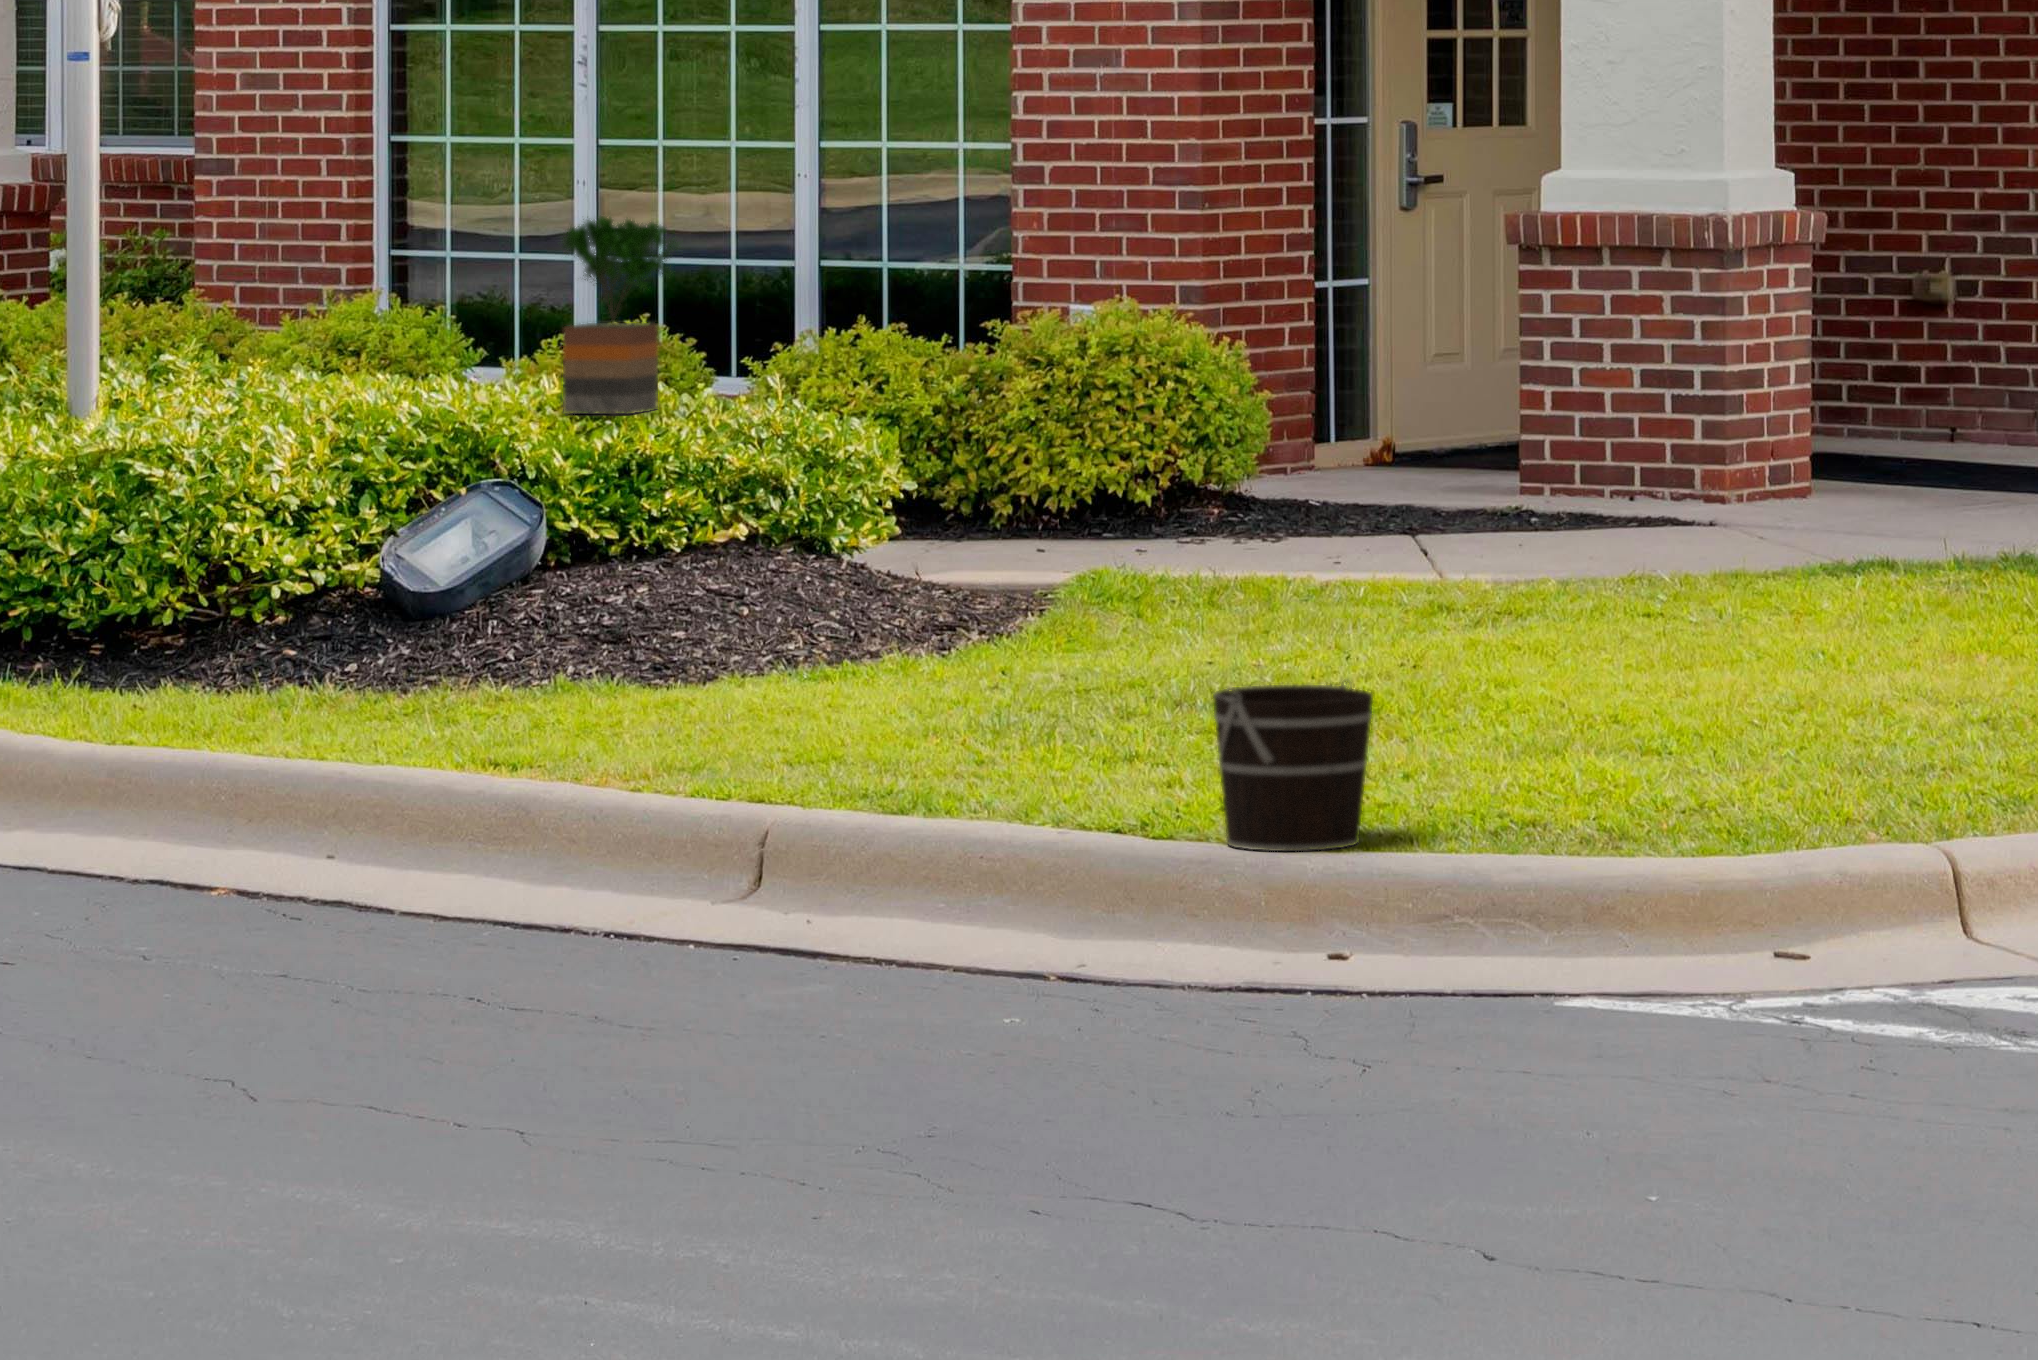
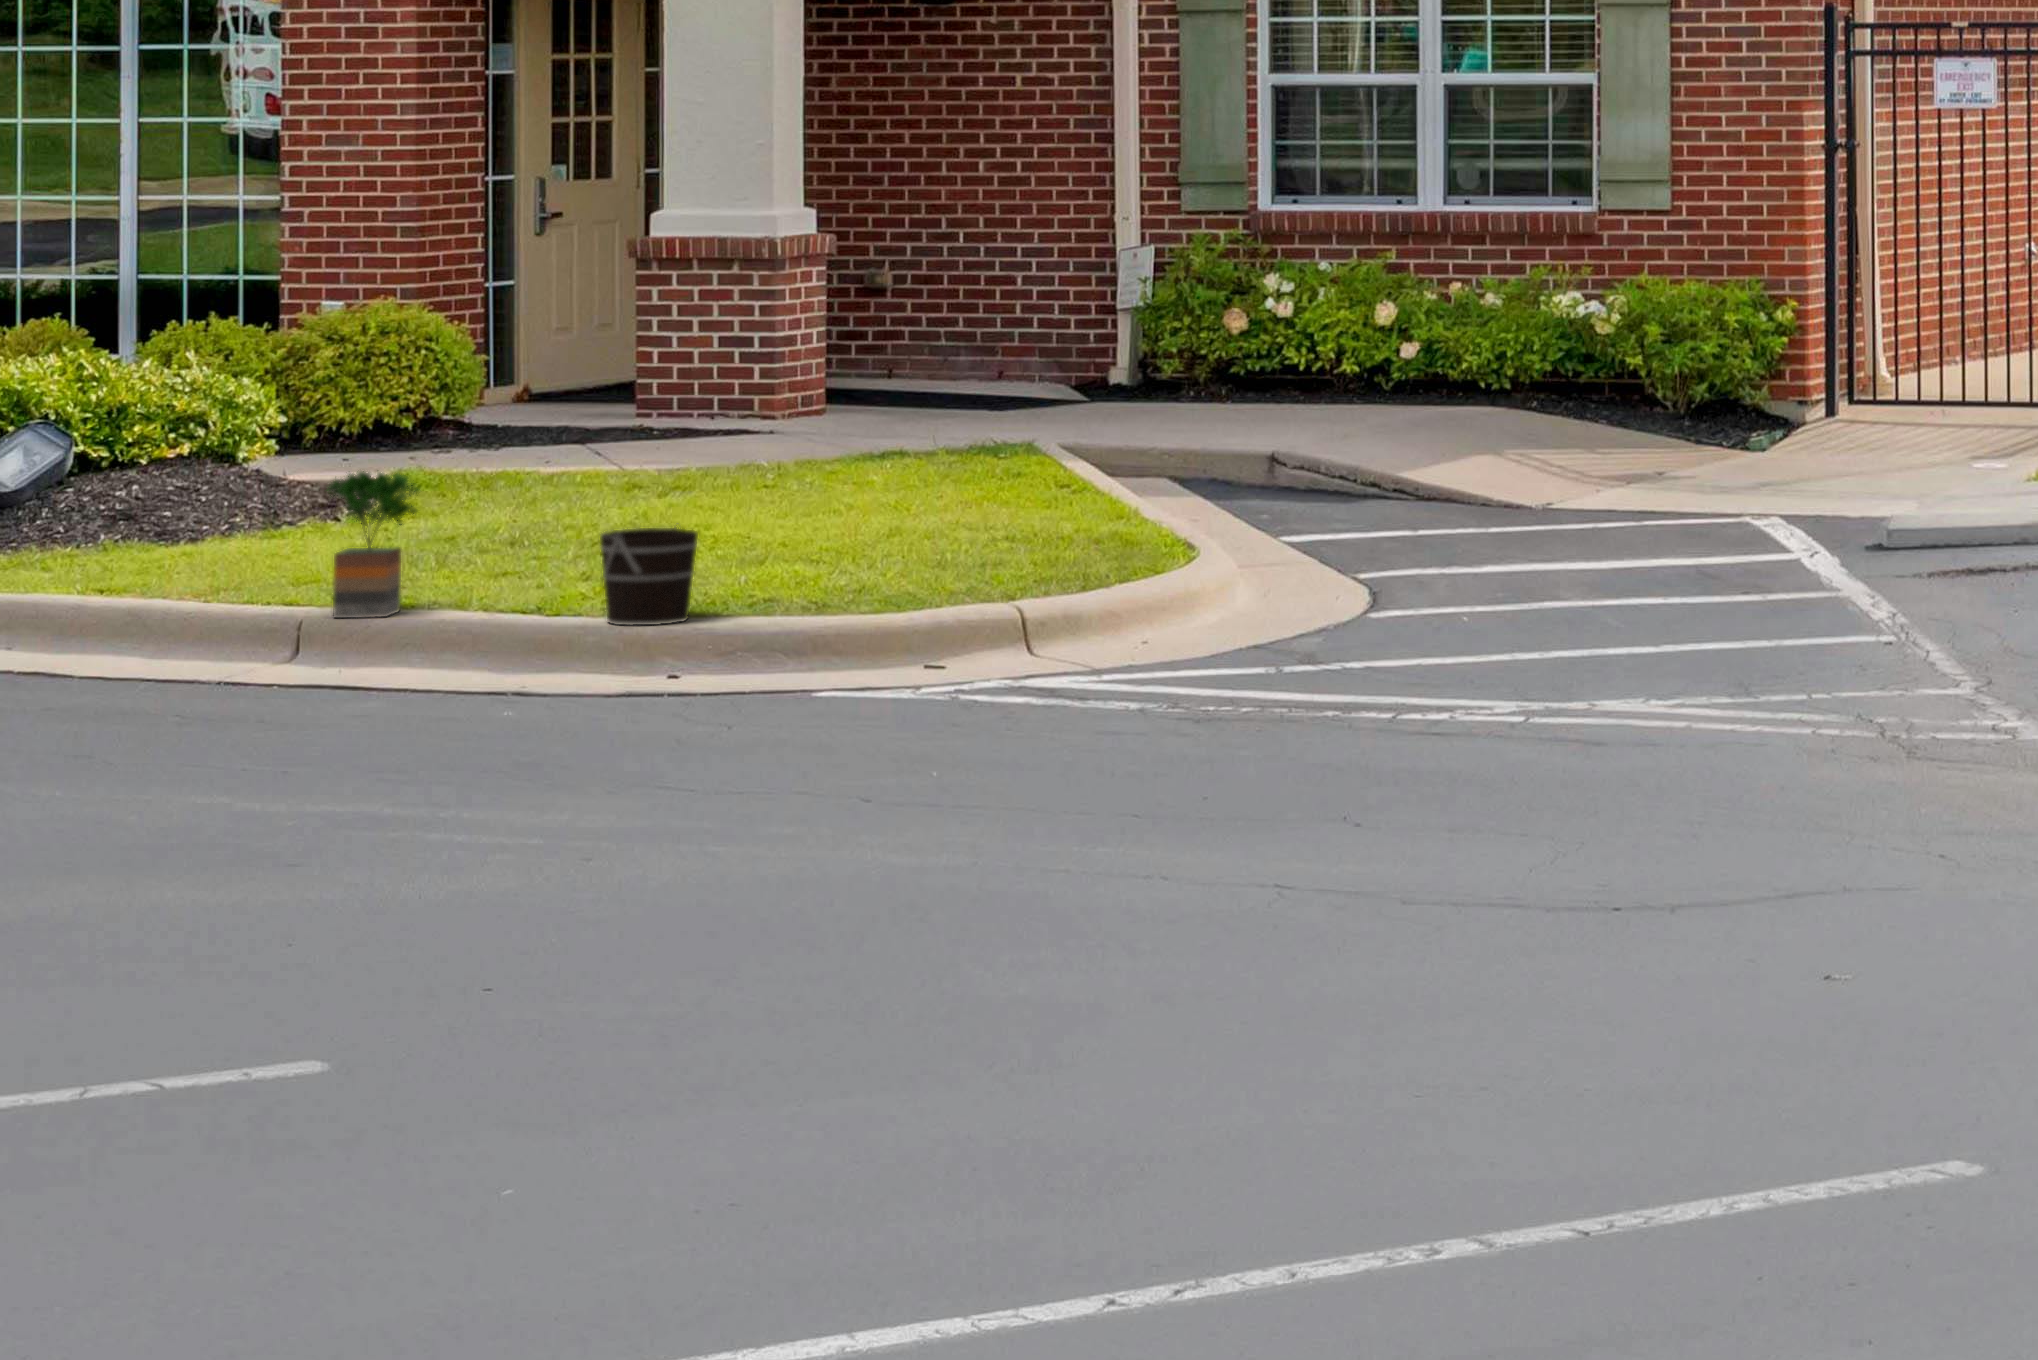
potted tree: present [562,216,681,414] -> present [327,471,420,618]

